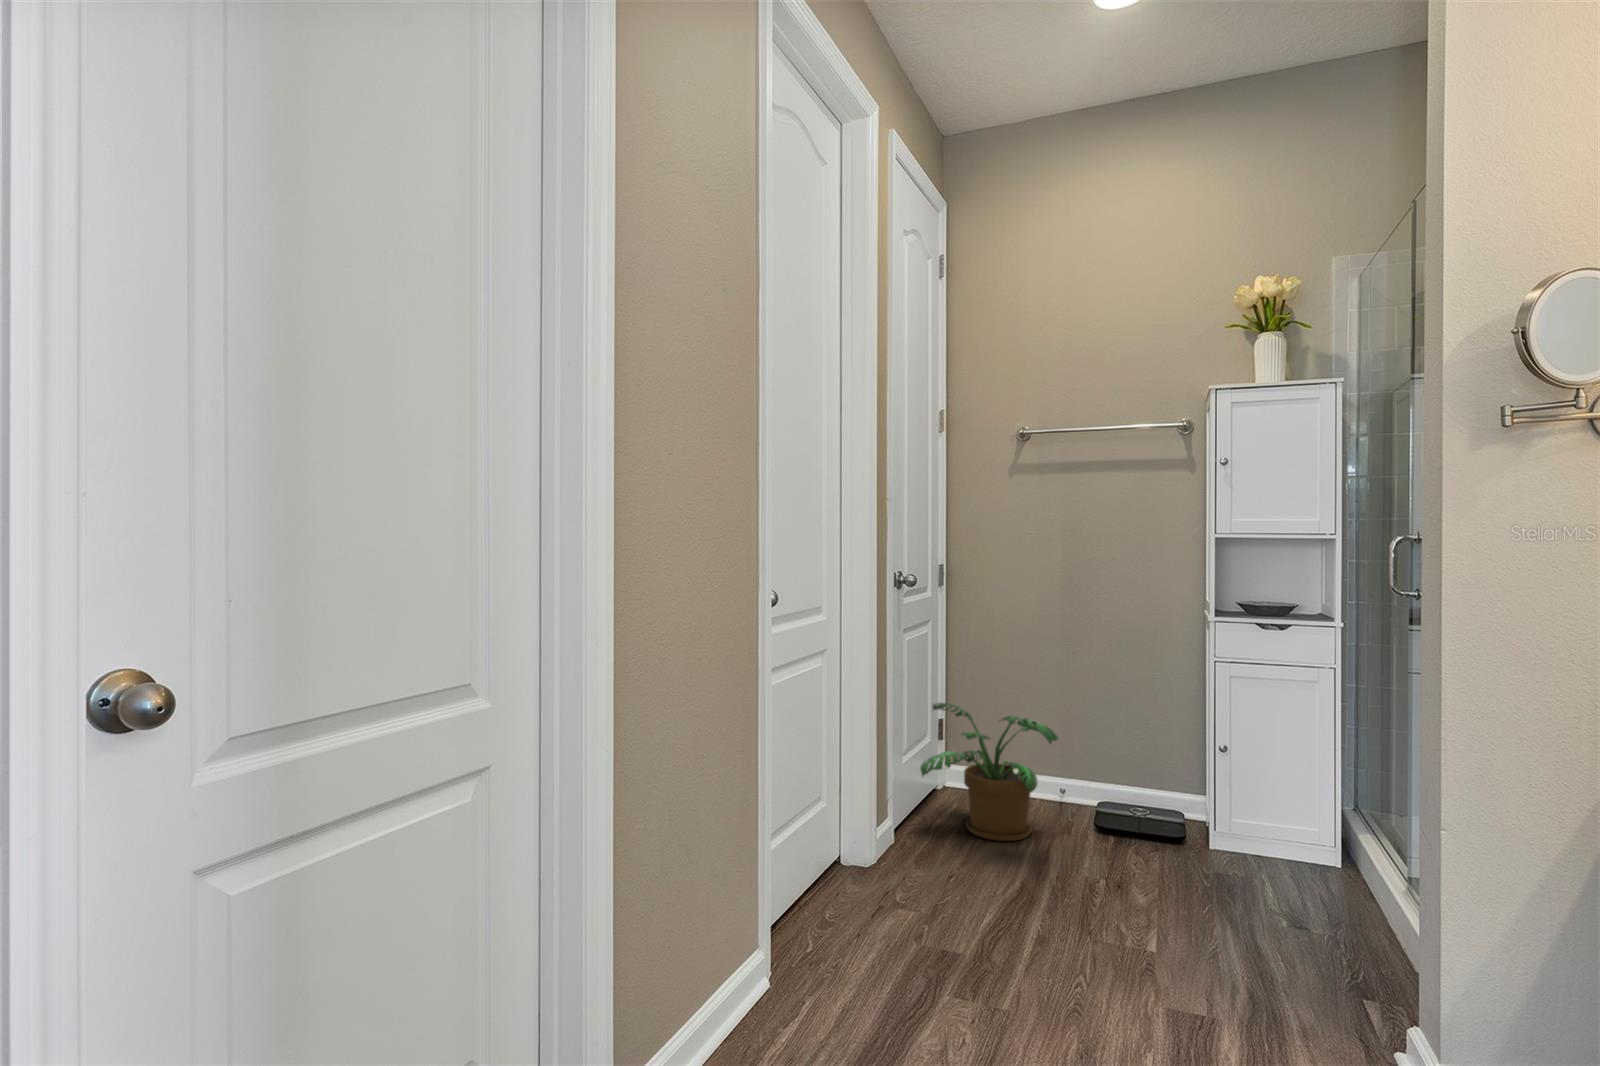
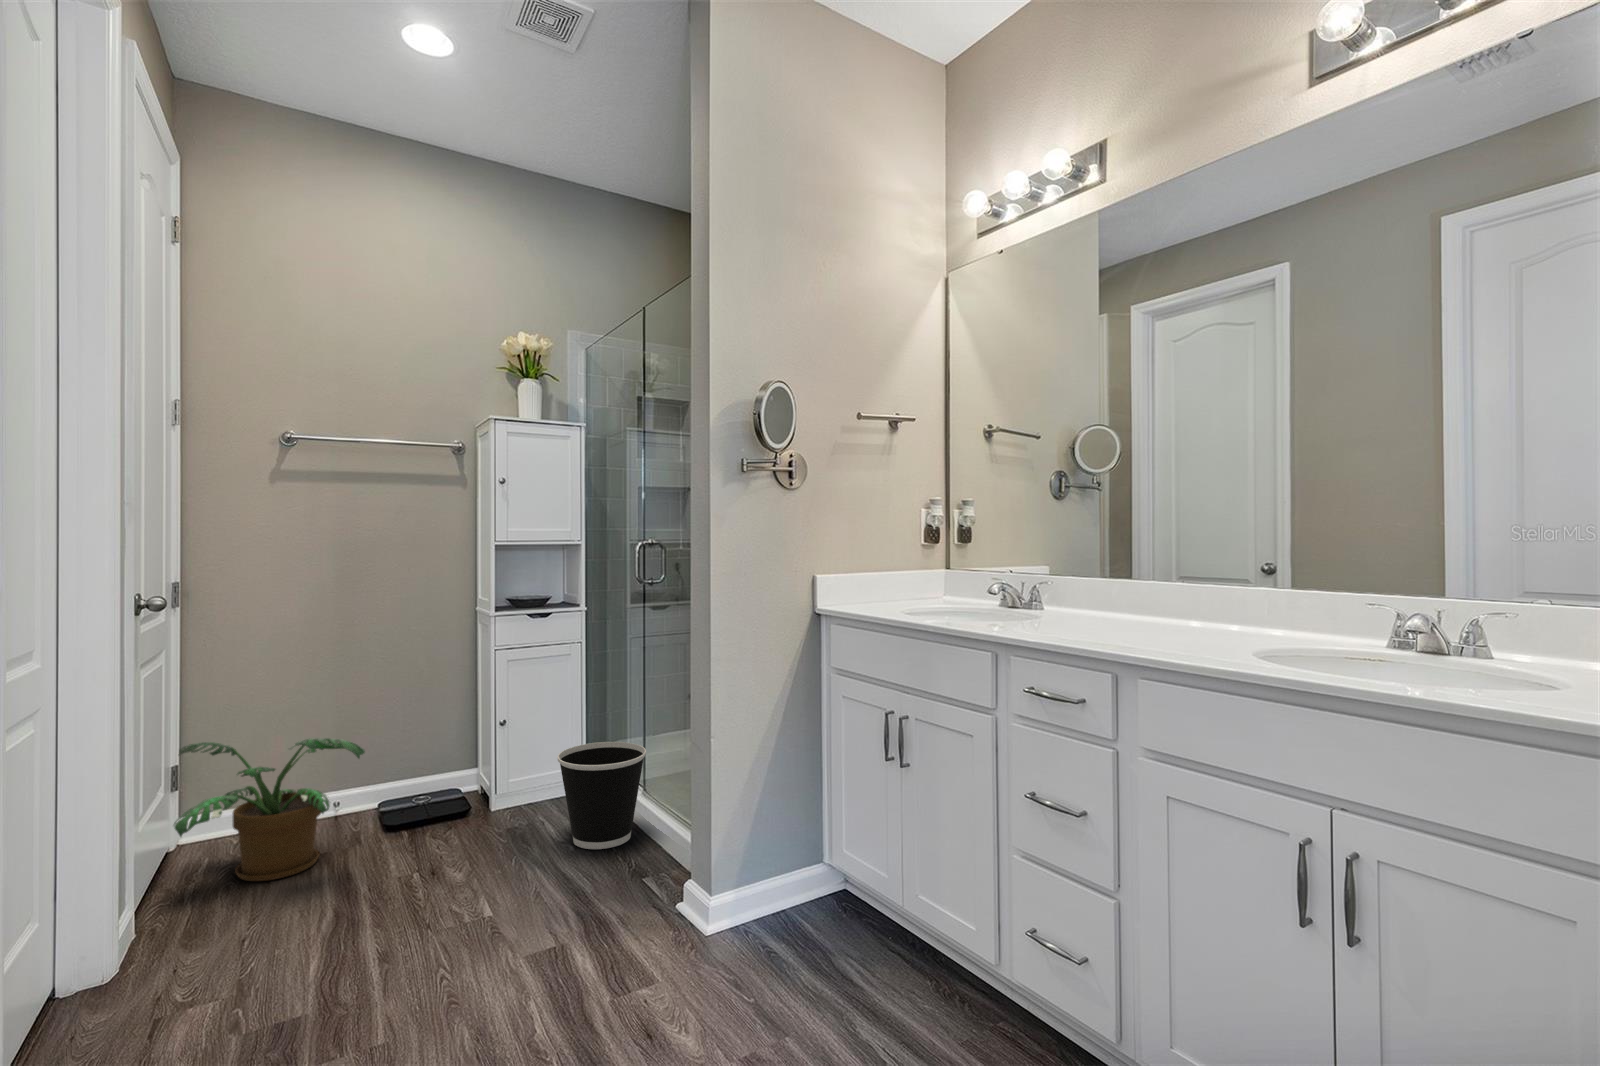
wastebasket: none [1271,793,1405,940] -> present [558,742,646,849]

